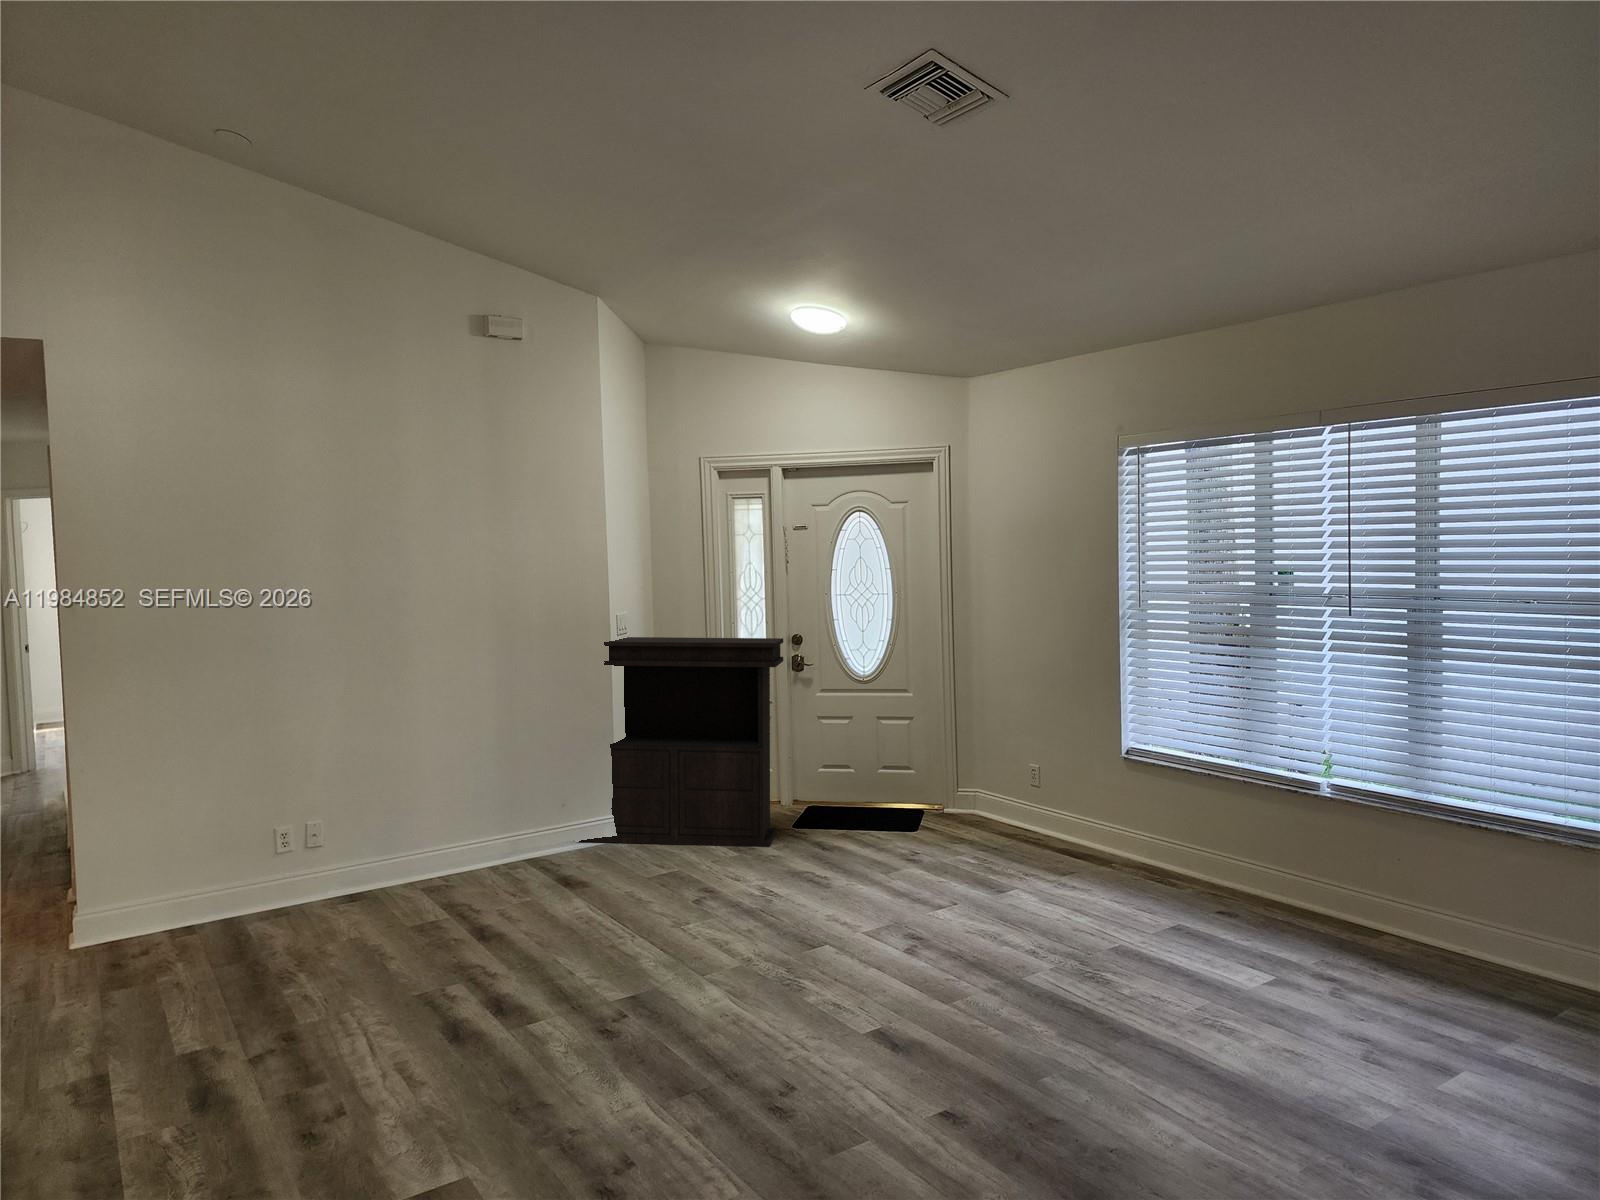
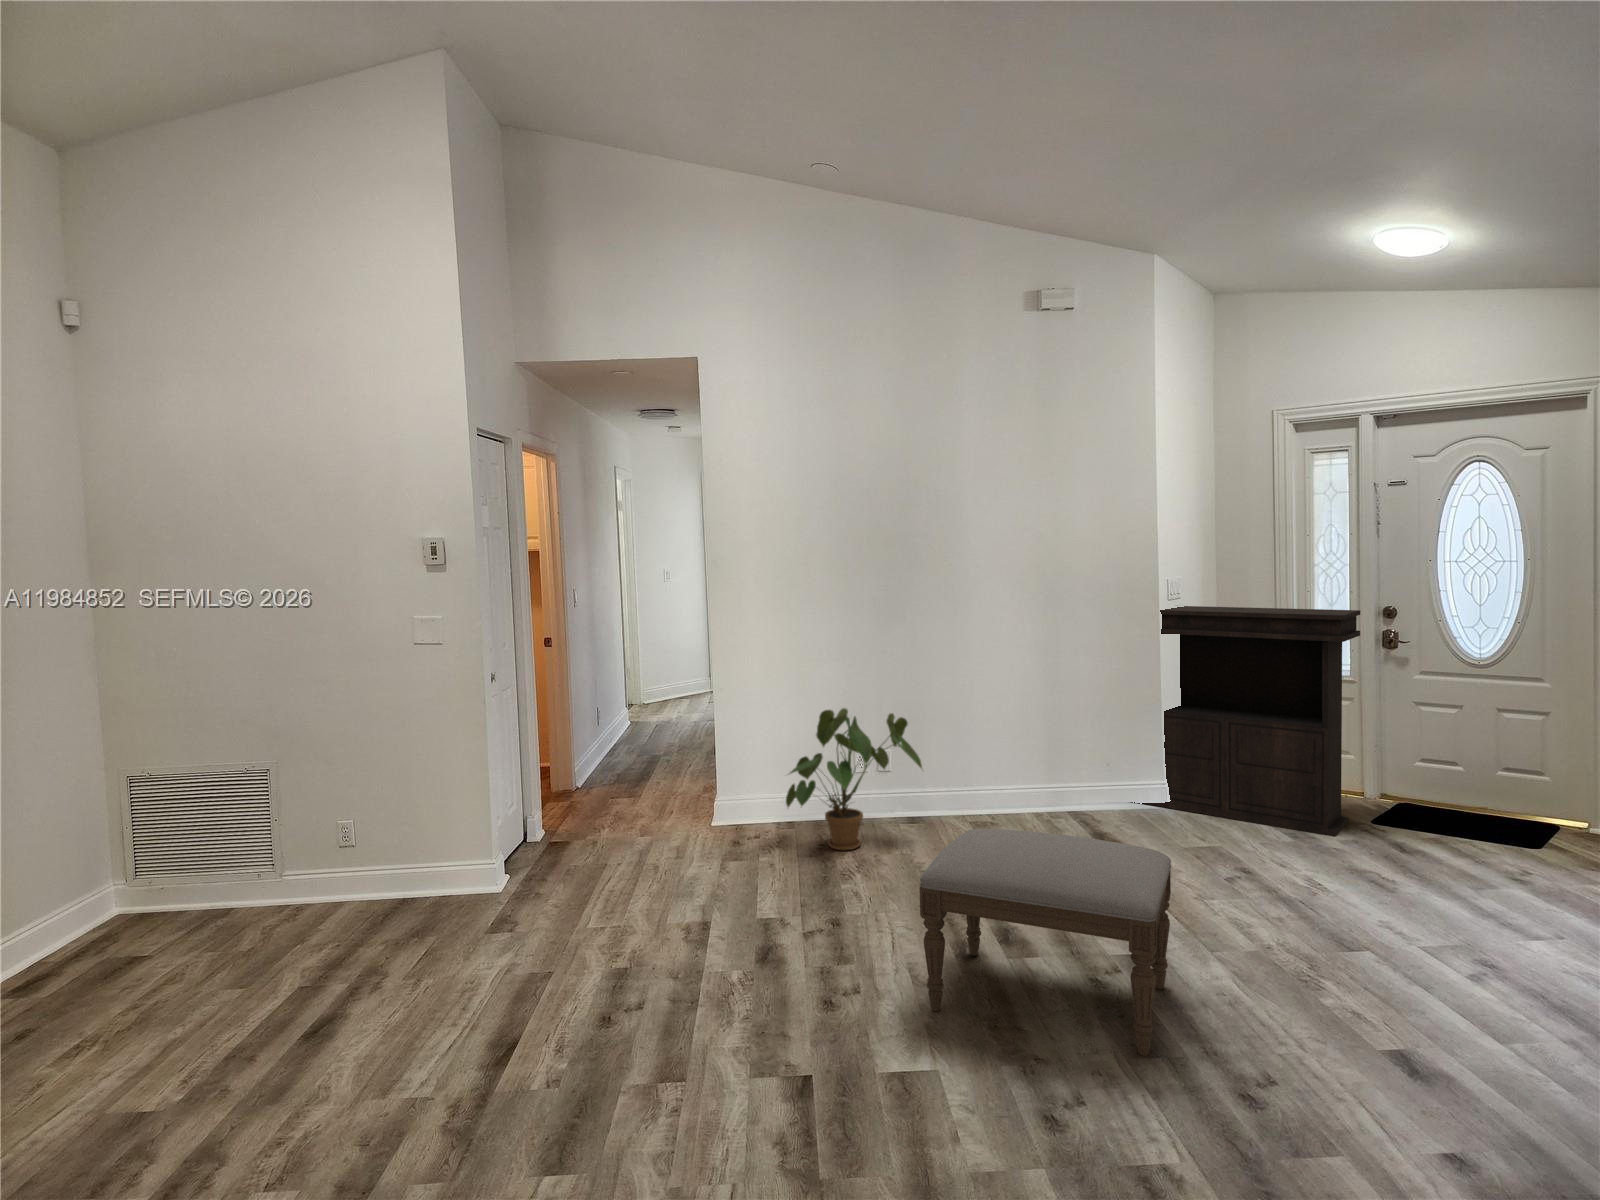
house plant: none [167,773,368,955] -> present [786,708,922,850]
ottoman: none [428,883,688,1115] -> present [920,828,1171,1056]

